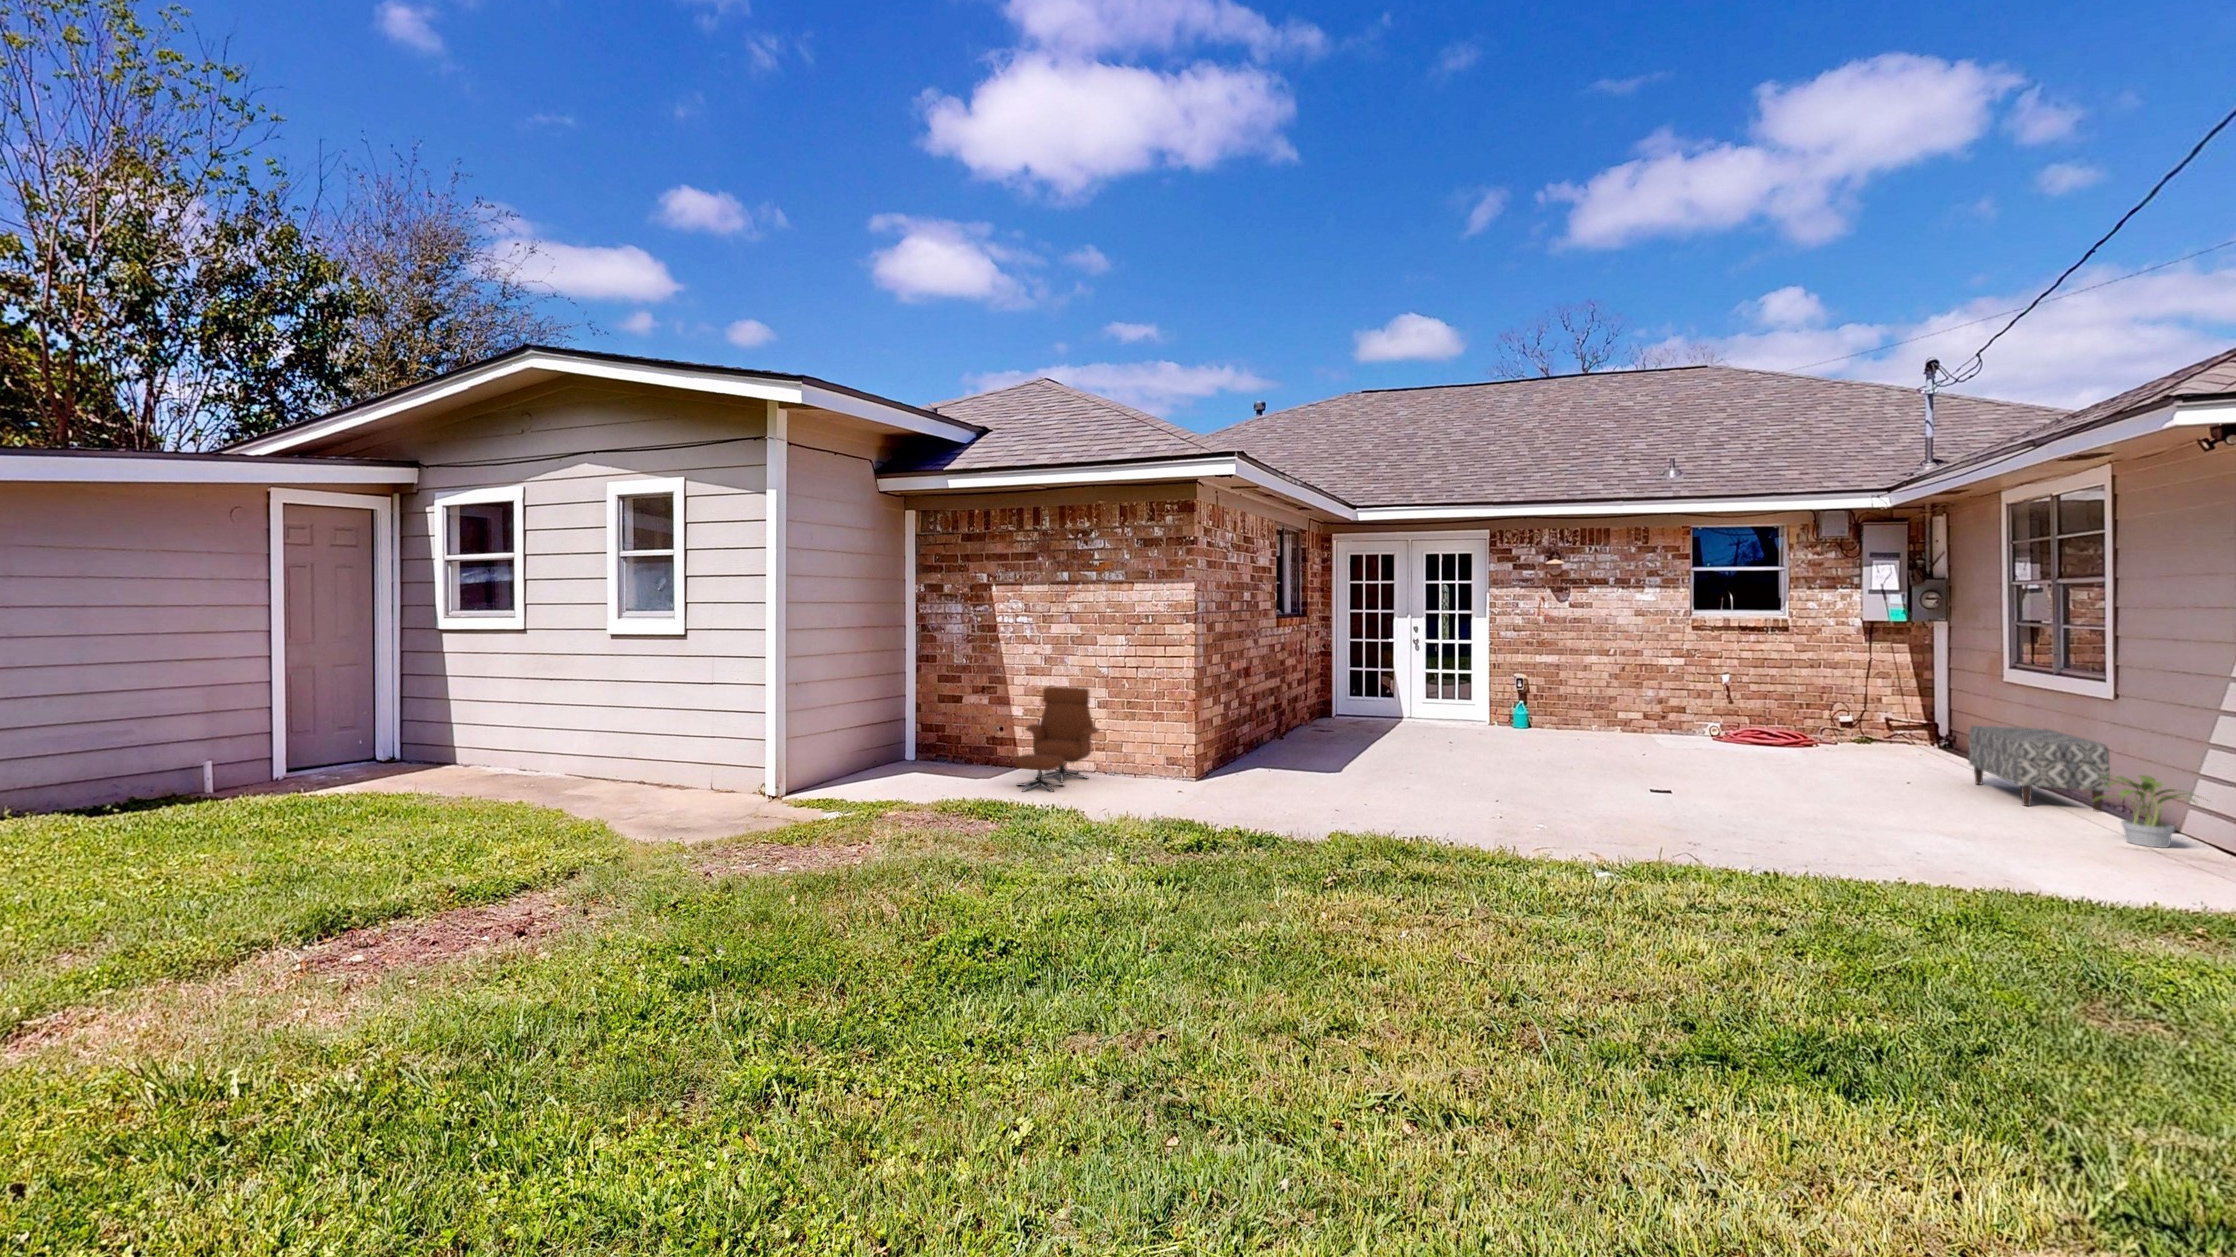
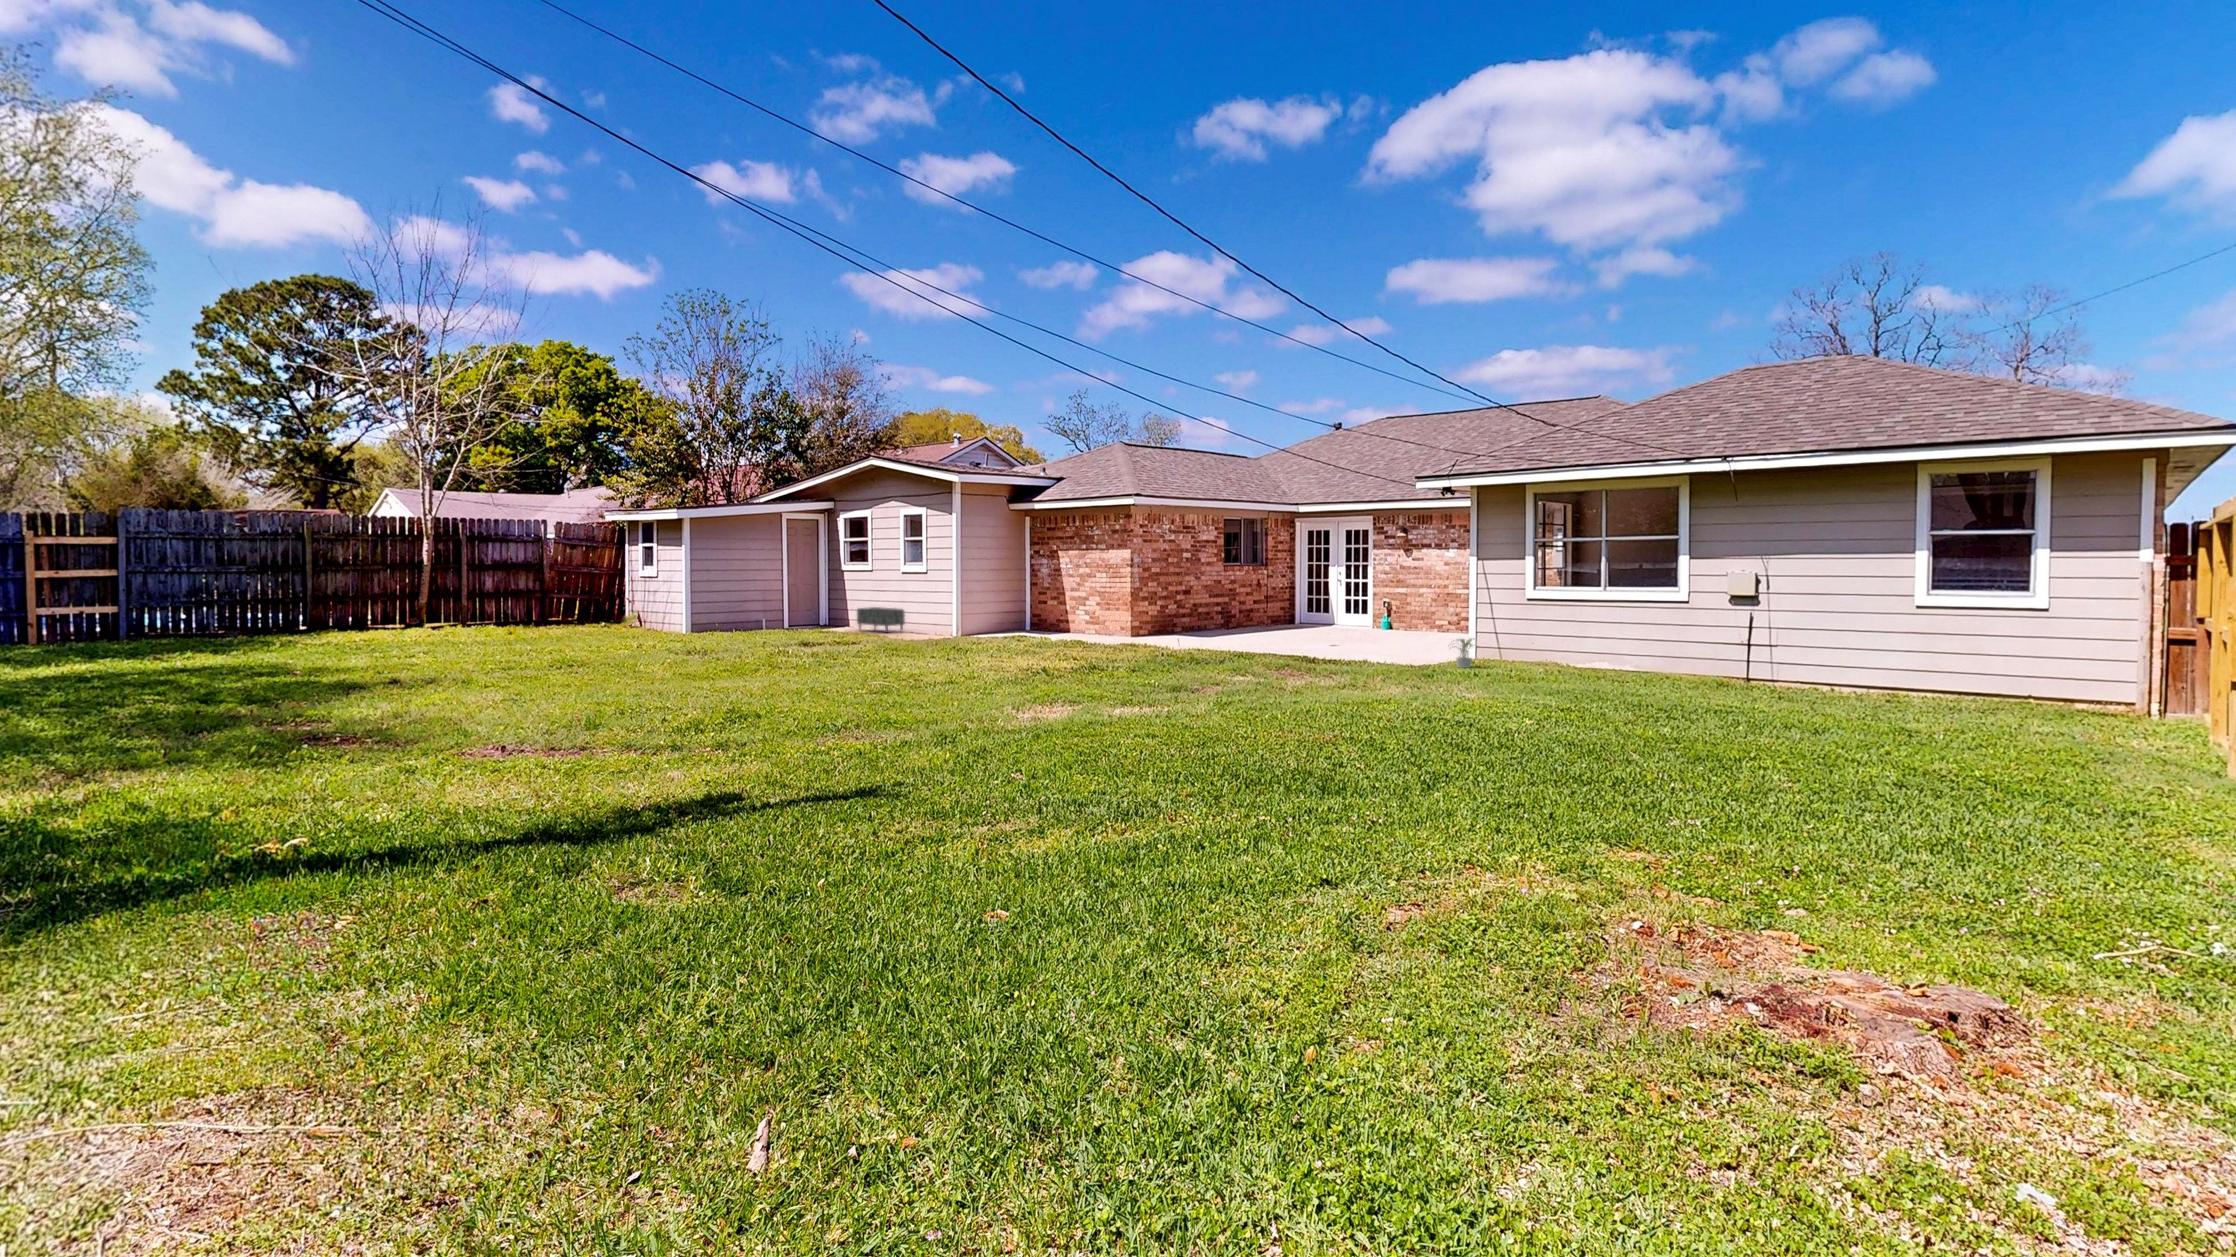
lounge chair: present [1015,687,1099,792] -> none [1052,598,1095,641]
bench: present [1968,726,2110,812] -> present [857,607,905,633]

